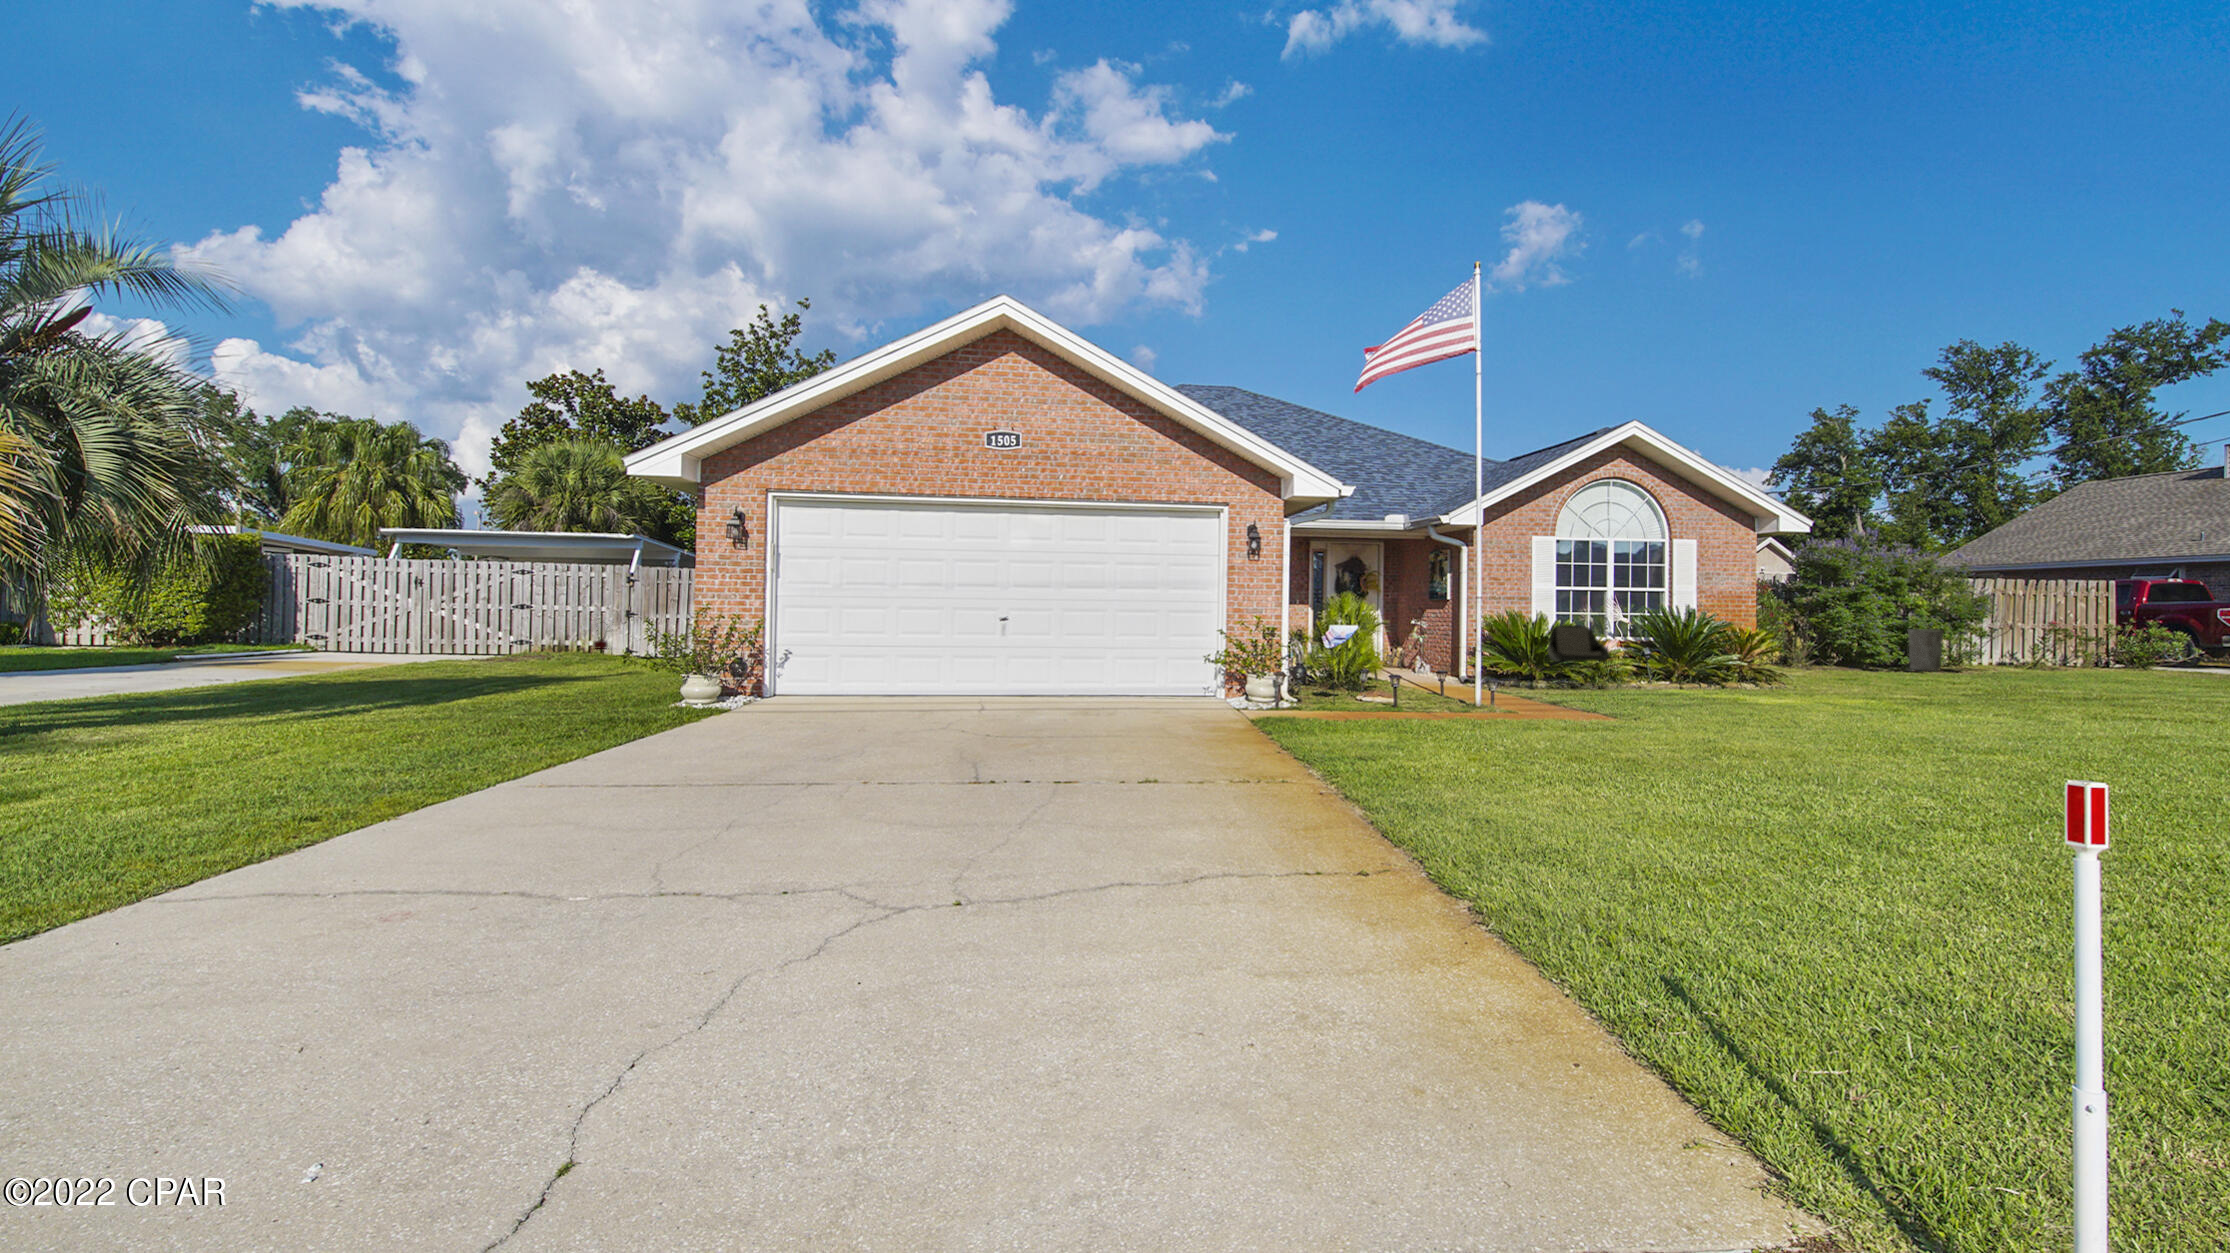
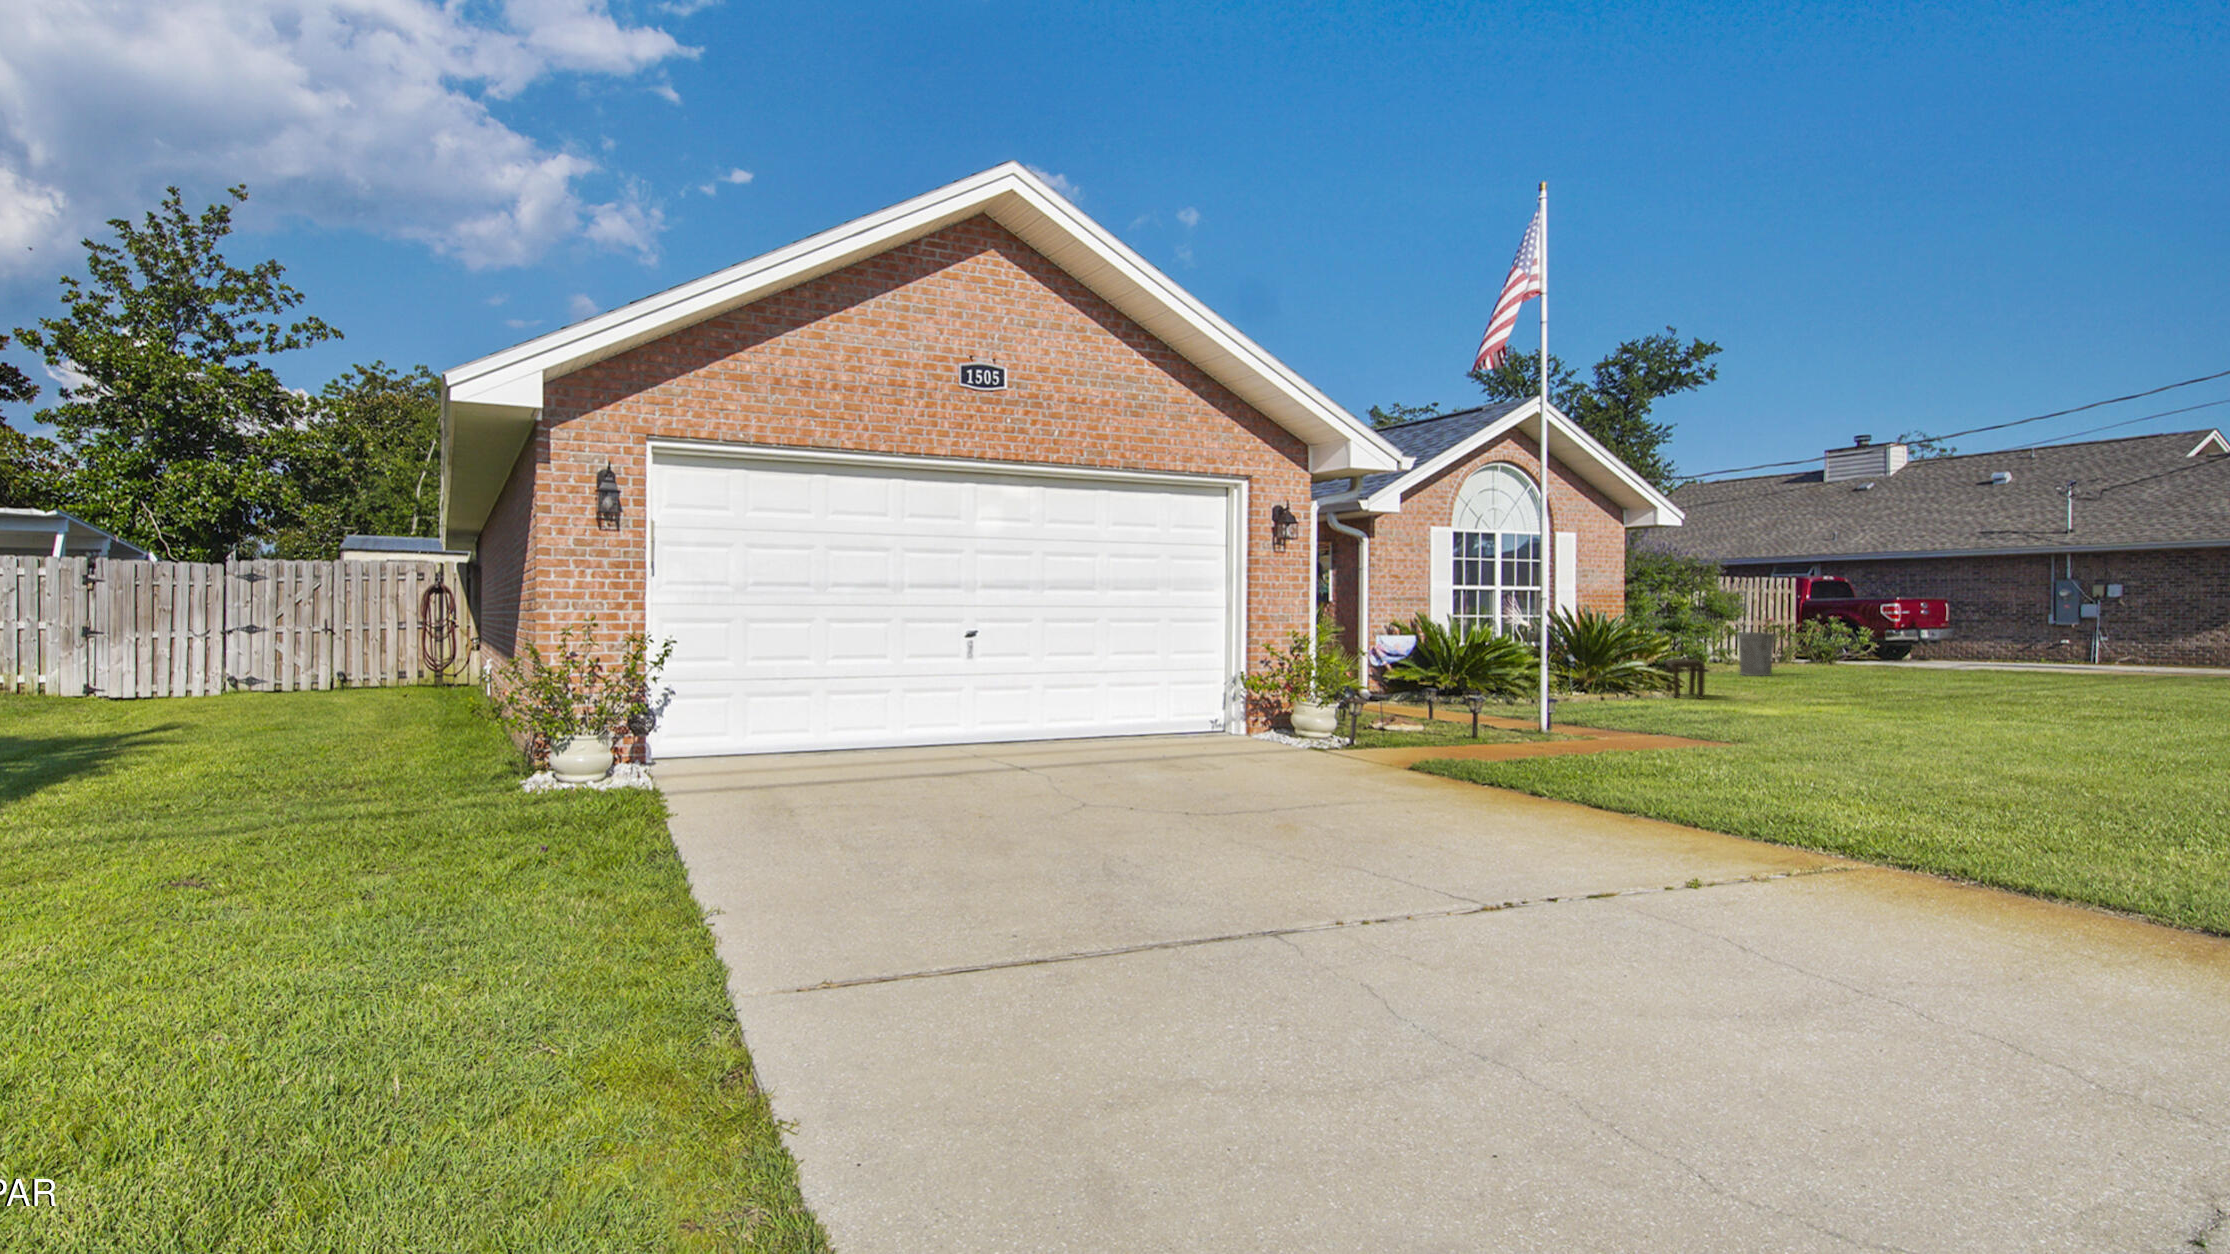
decorative plant: present [593,622,608,649] -> none [29,642,69,692]
lounge chair: present [1548,625,1610,685] -> none [1497,631,1581,707]
bench: none [1734,651,1775,687] -> present [1666,659,1705,699]

